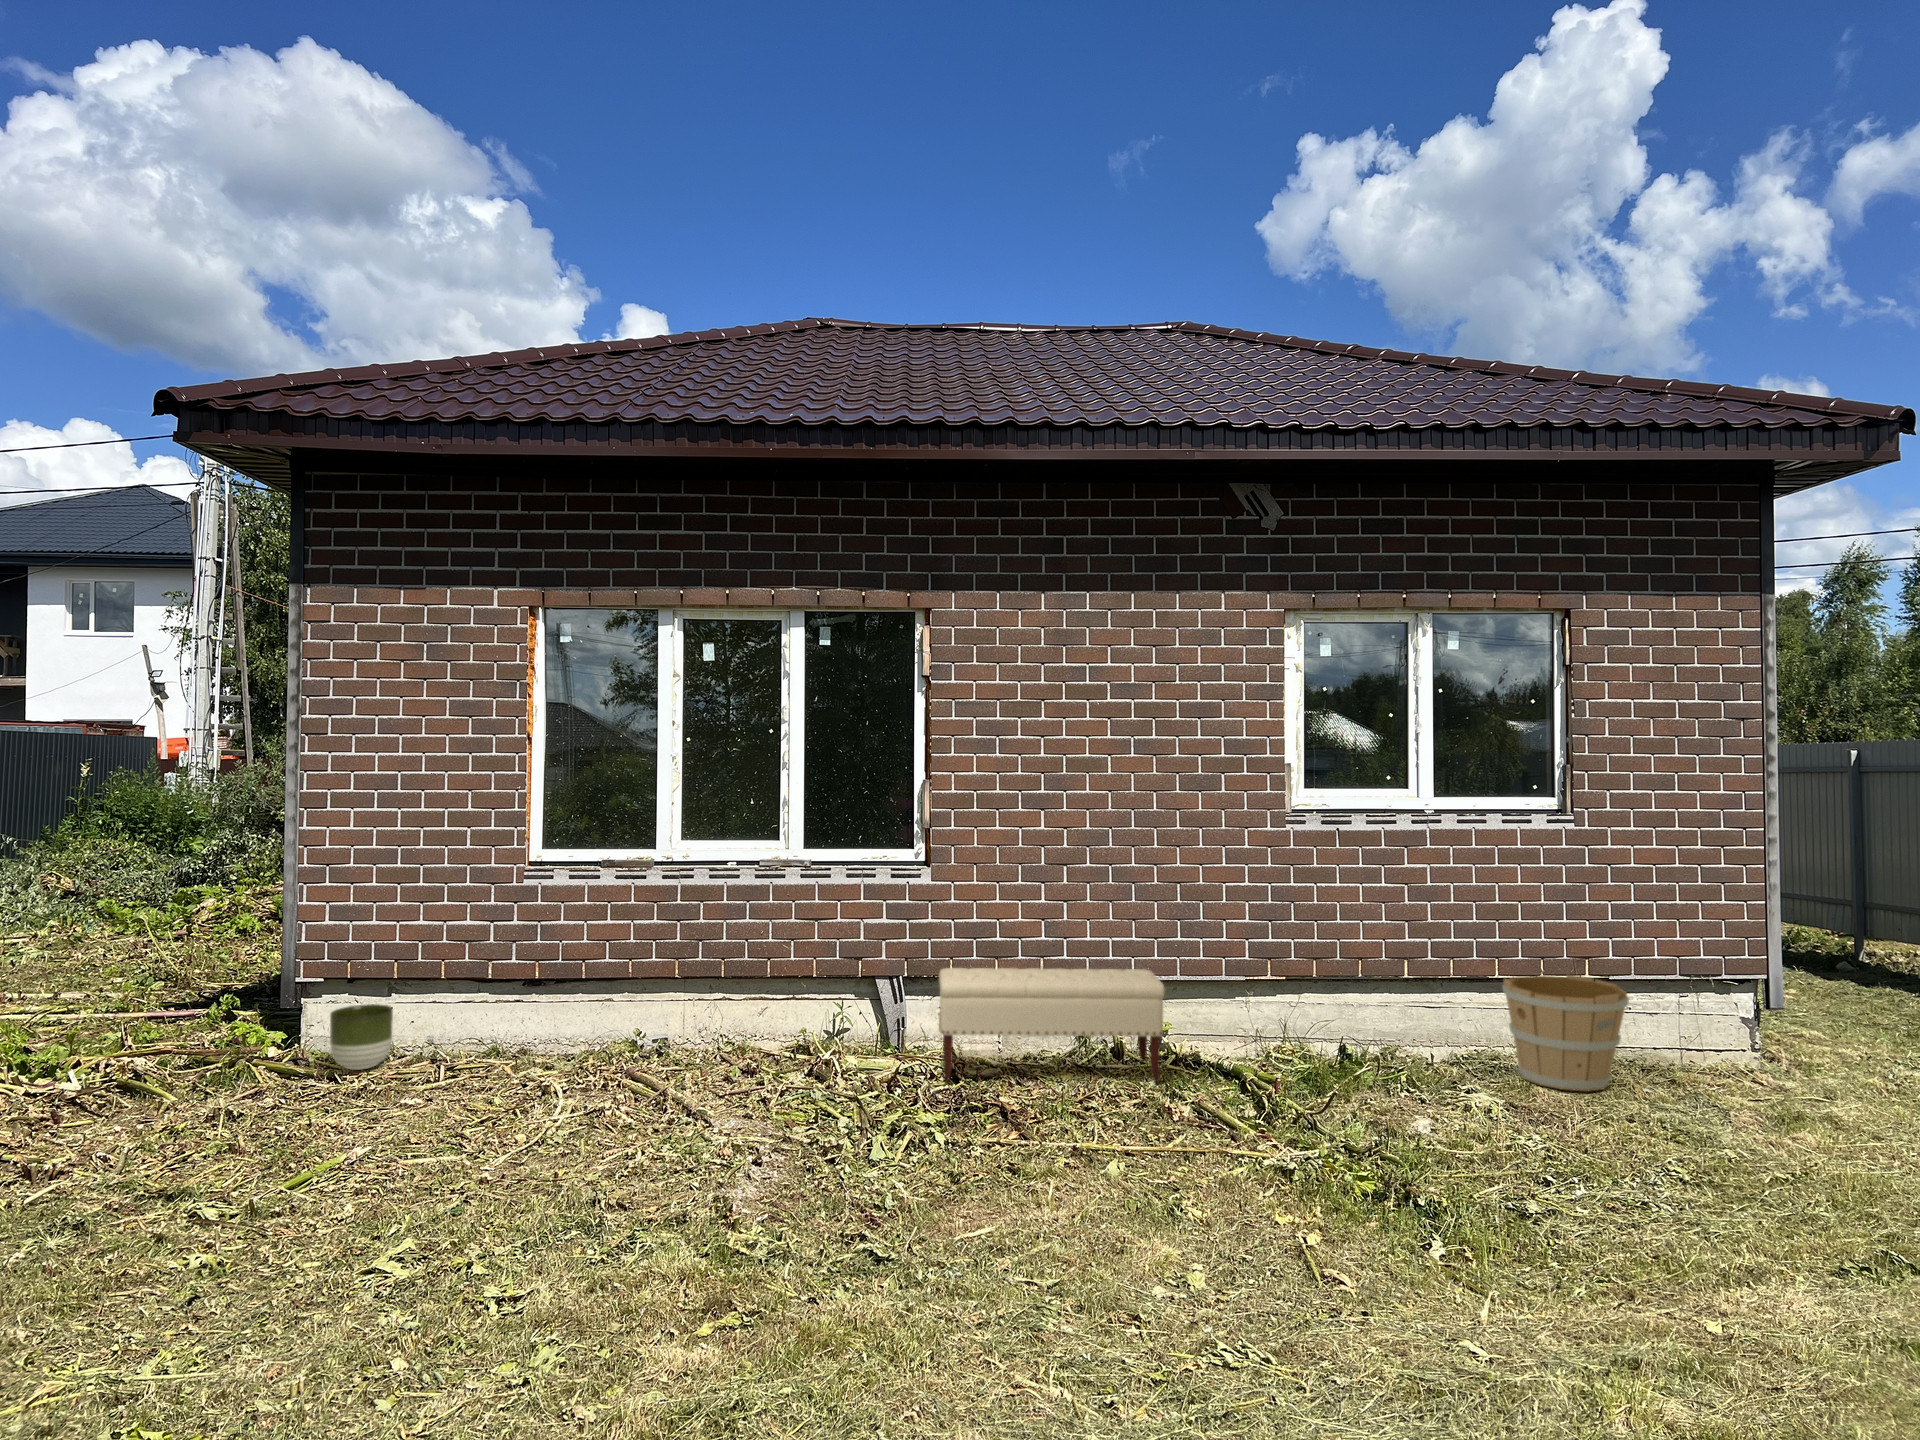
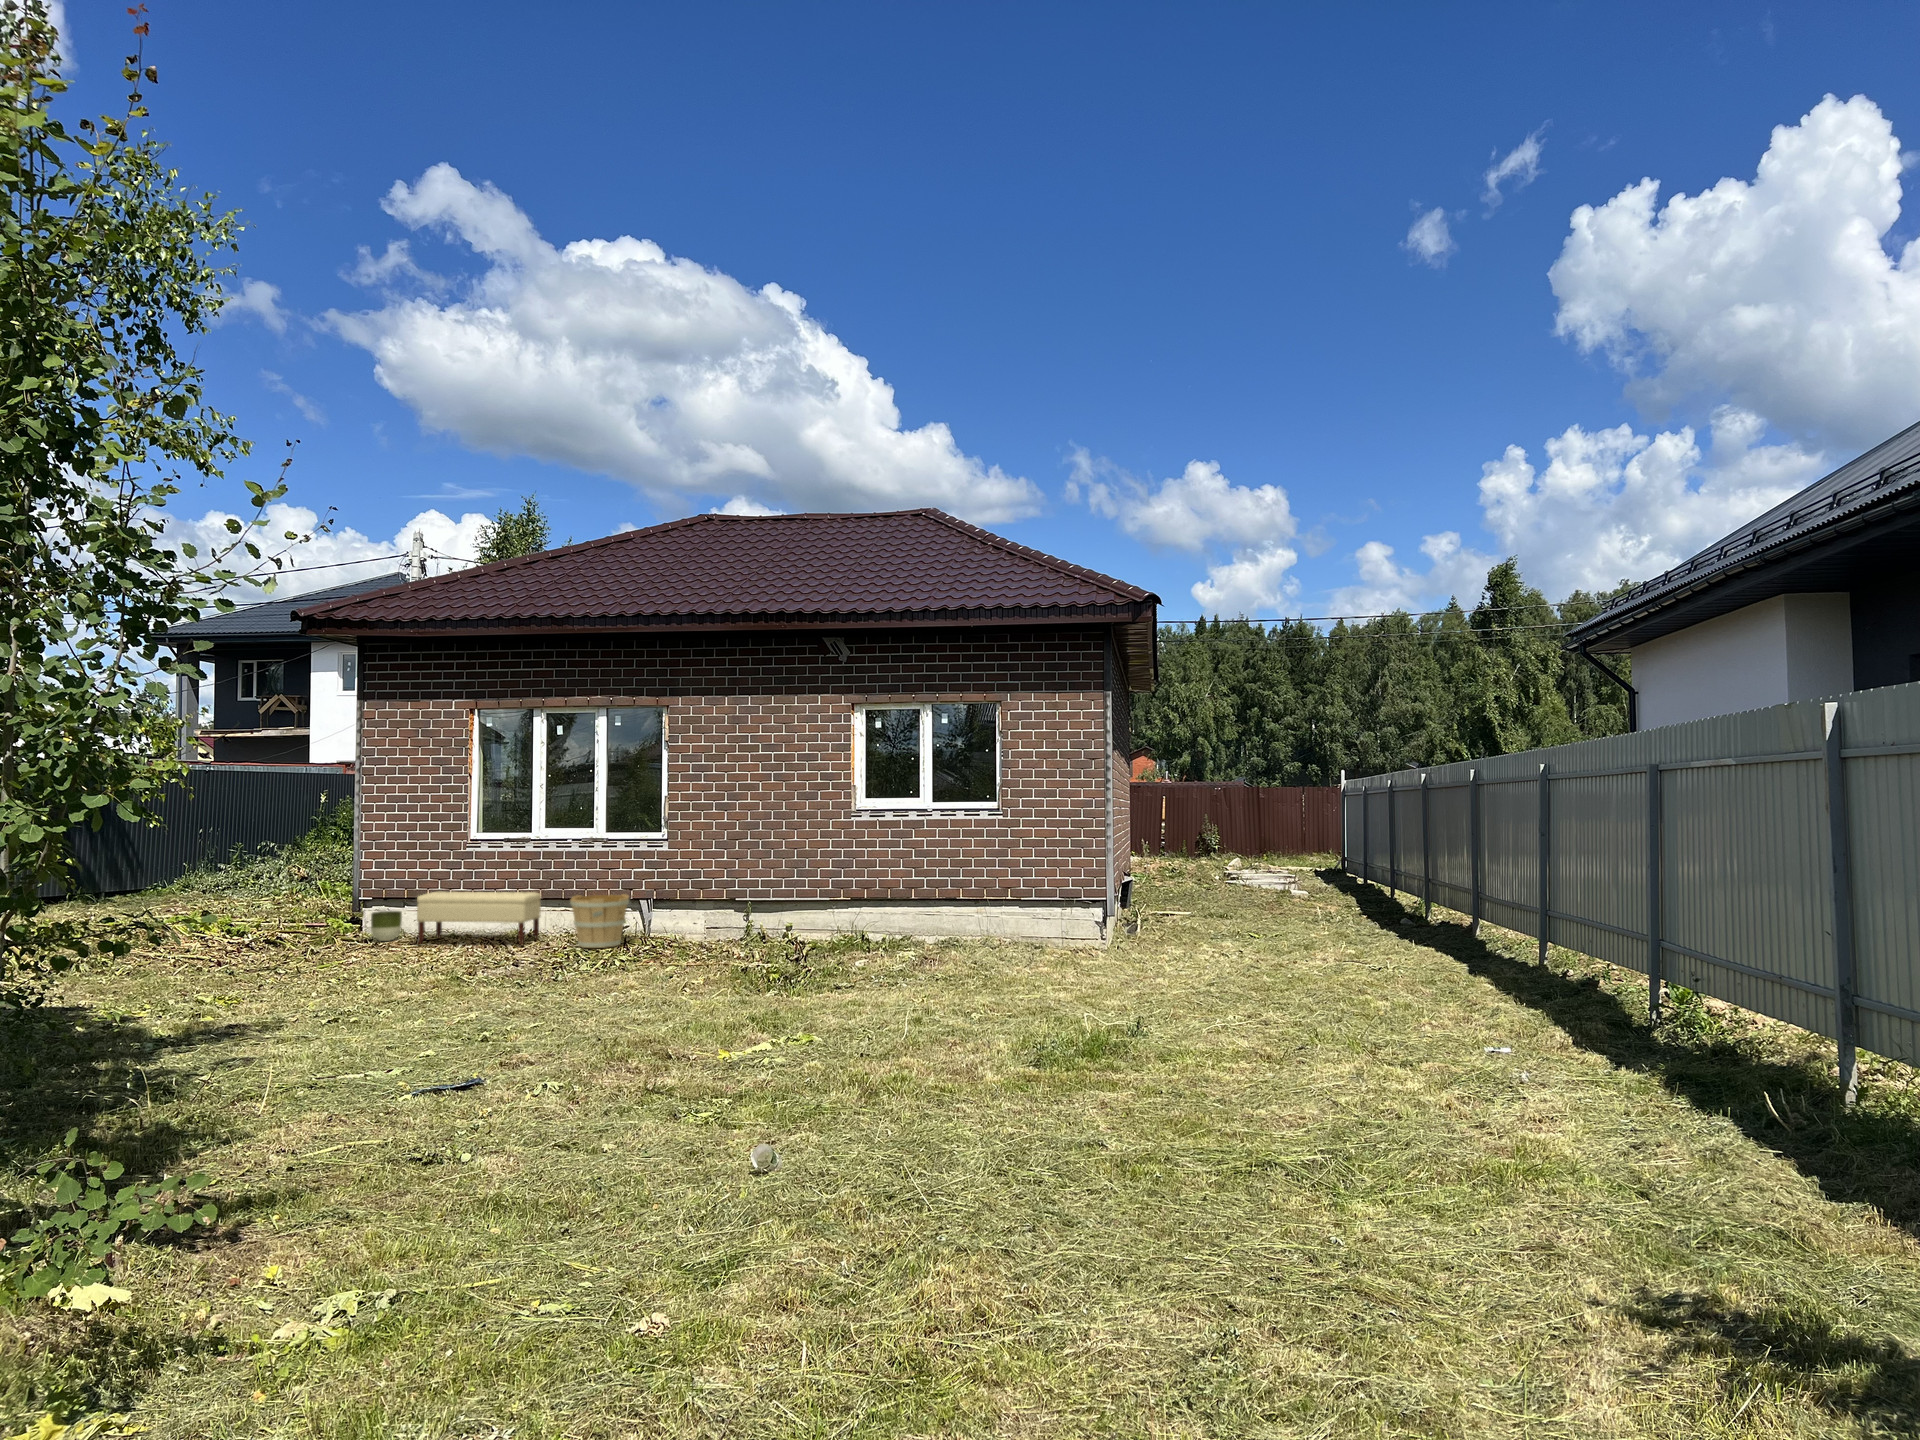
bench: present [939,968,1165,1082] -> present [417,892,541,946]
wooden bucket: present [1502,975,1629,1092] -> present [570,894,630,948]

